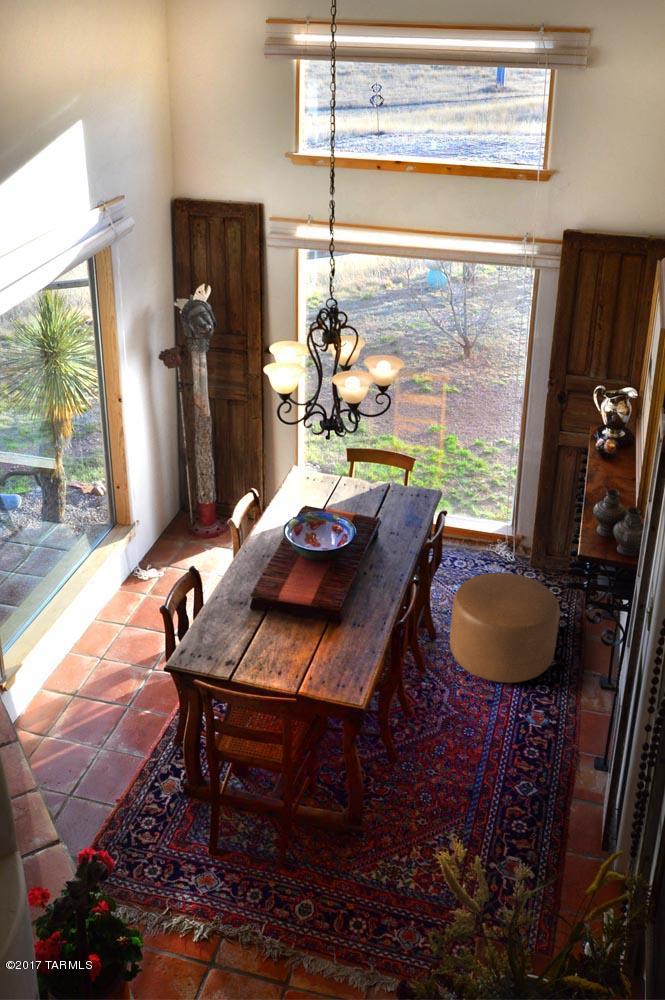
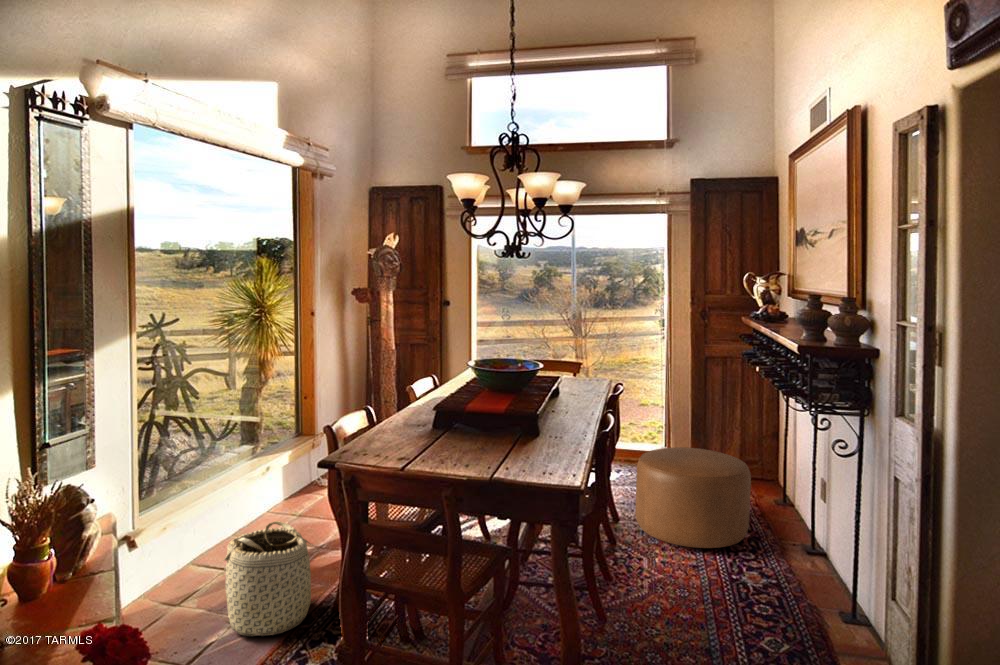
basket: none [79,679,170,768] -> present [217,521,313,636]

